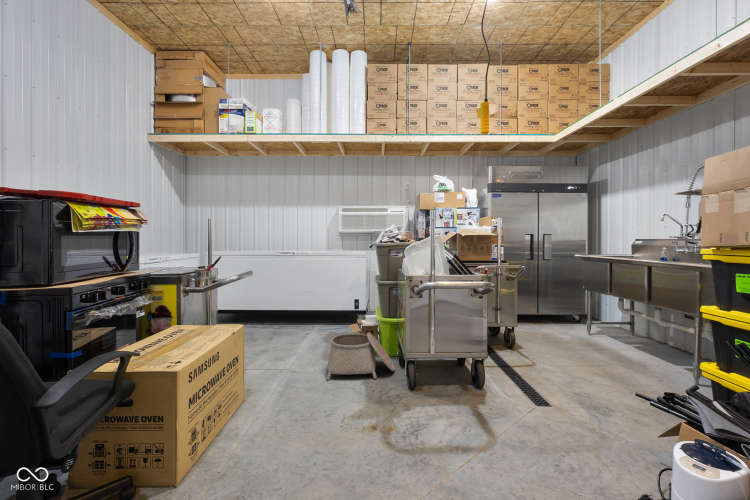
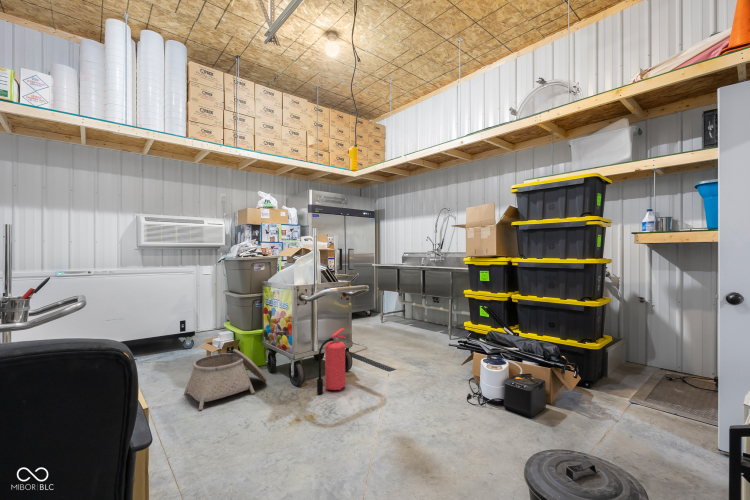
fire extinguisher: none [428,332,468,403] -> present [317,328,347,393]

